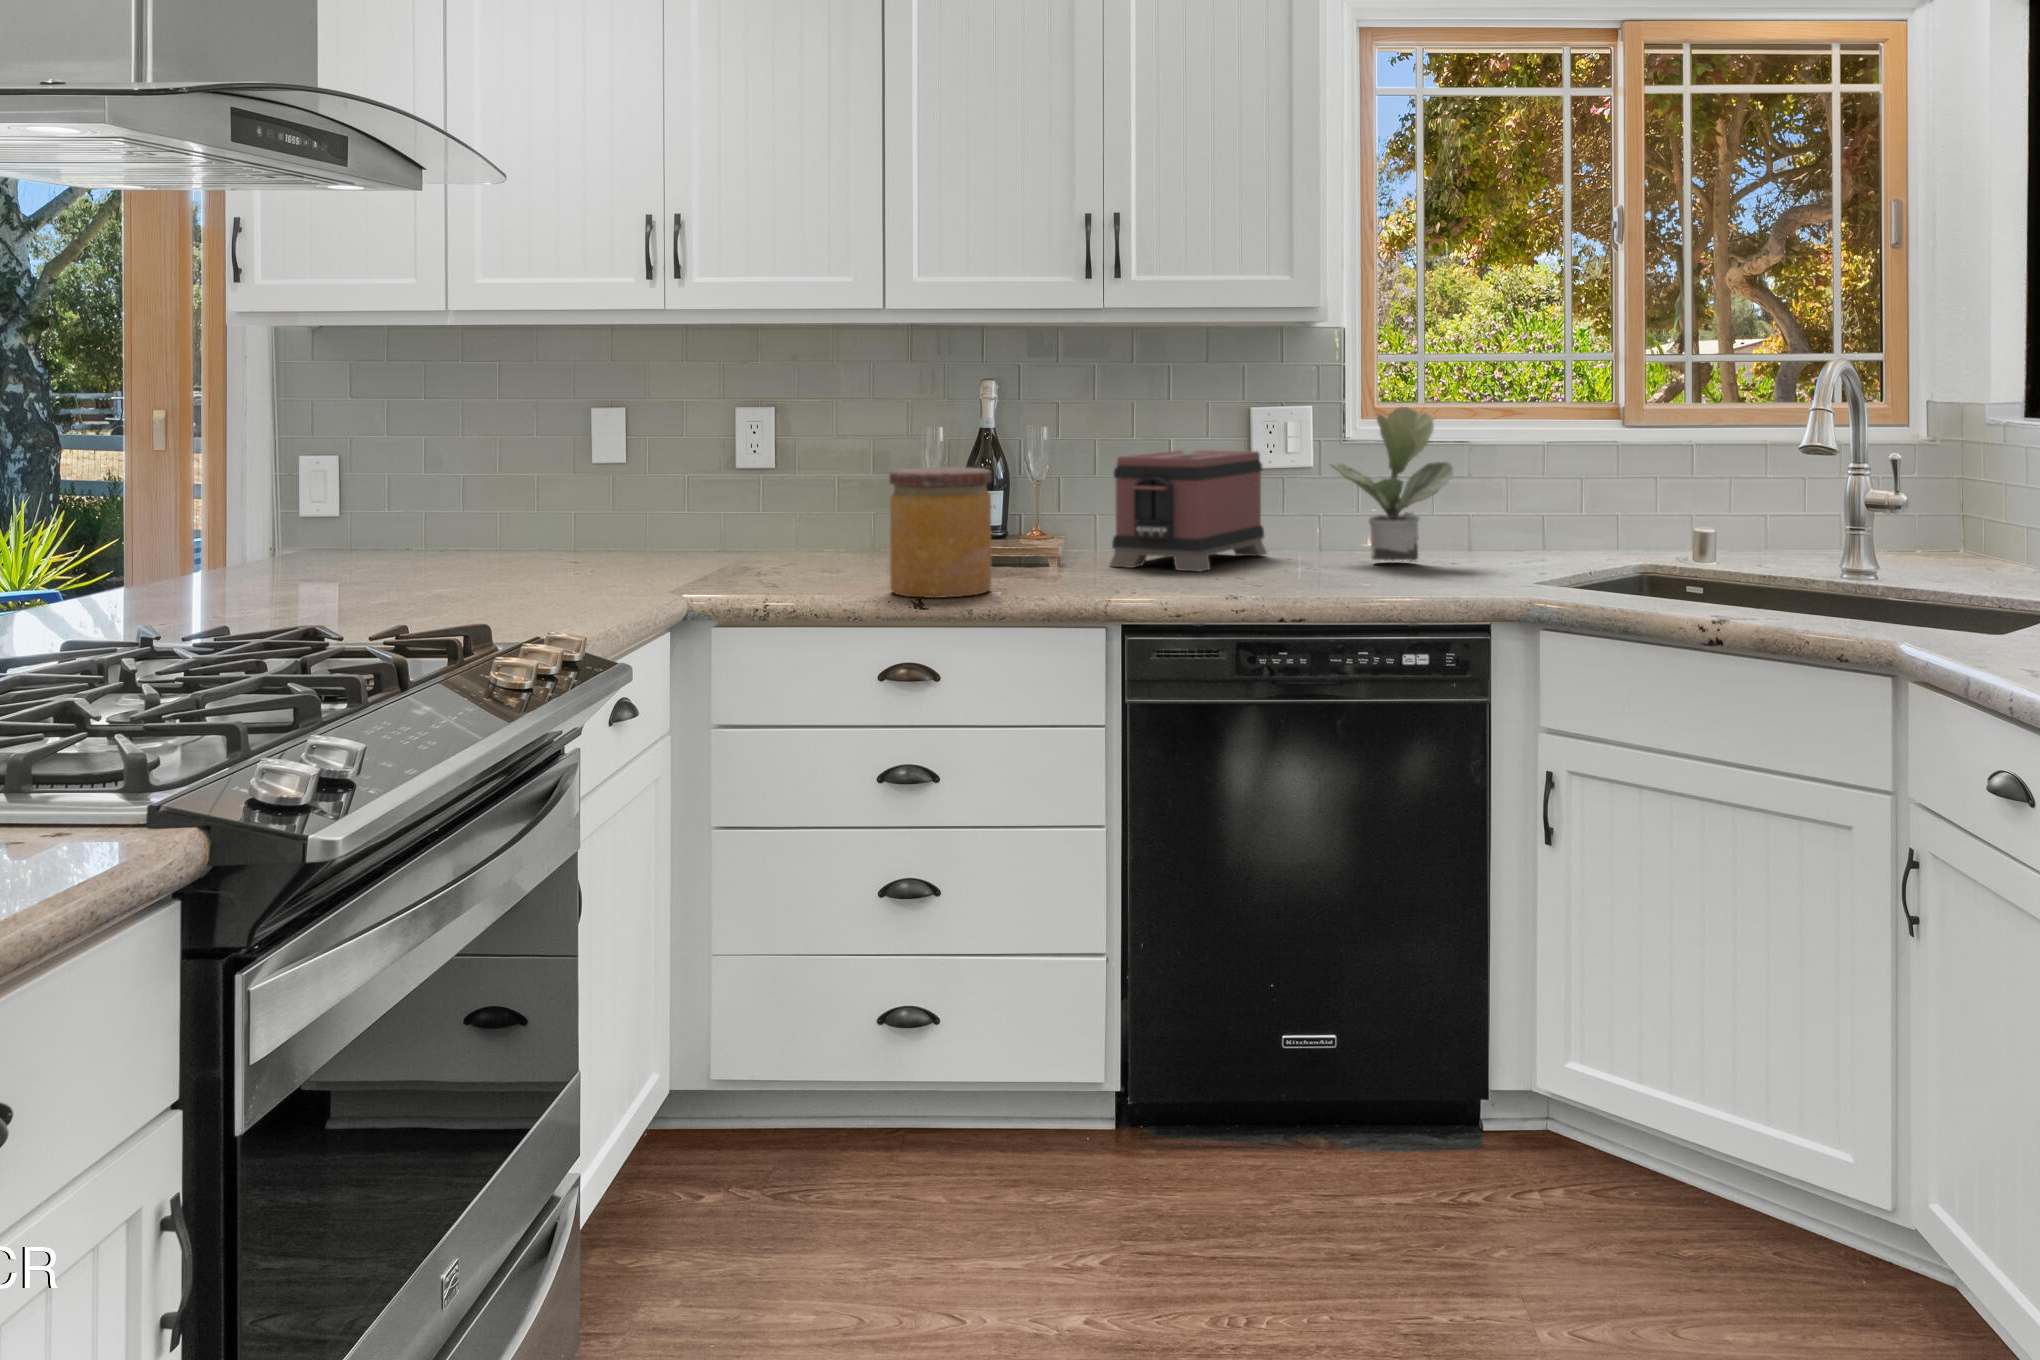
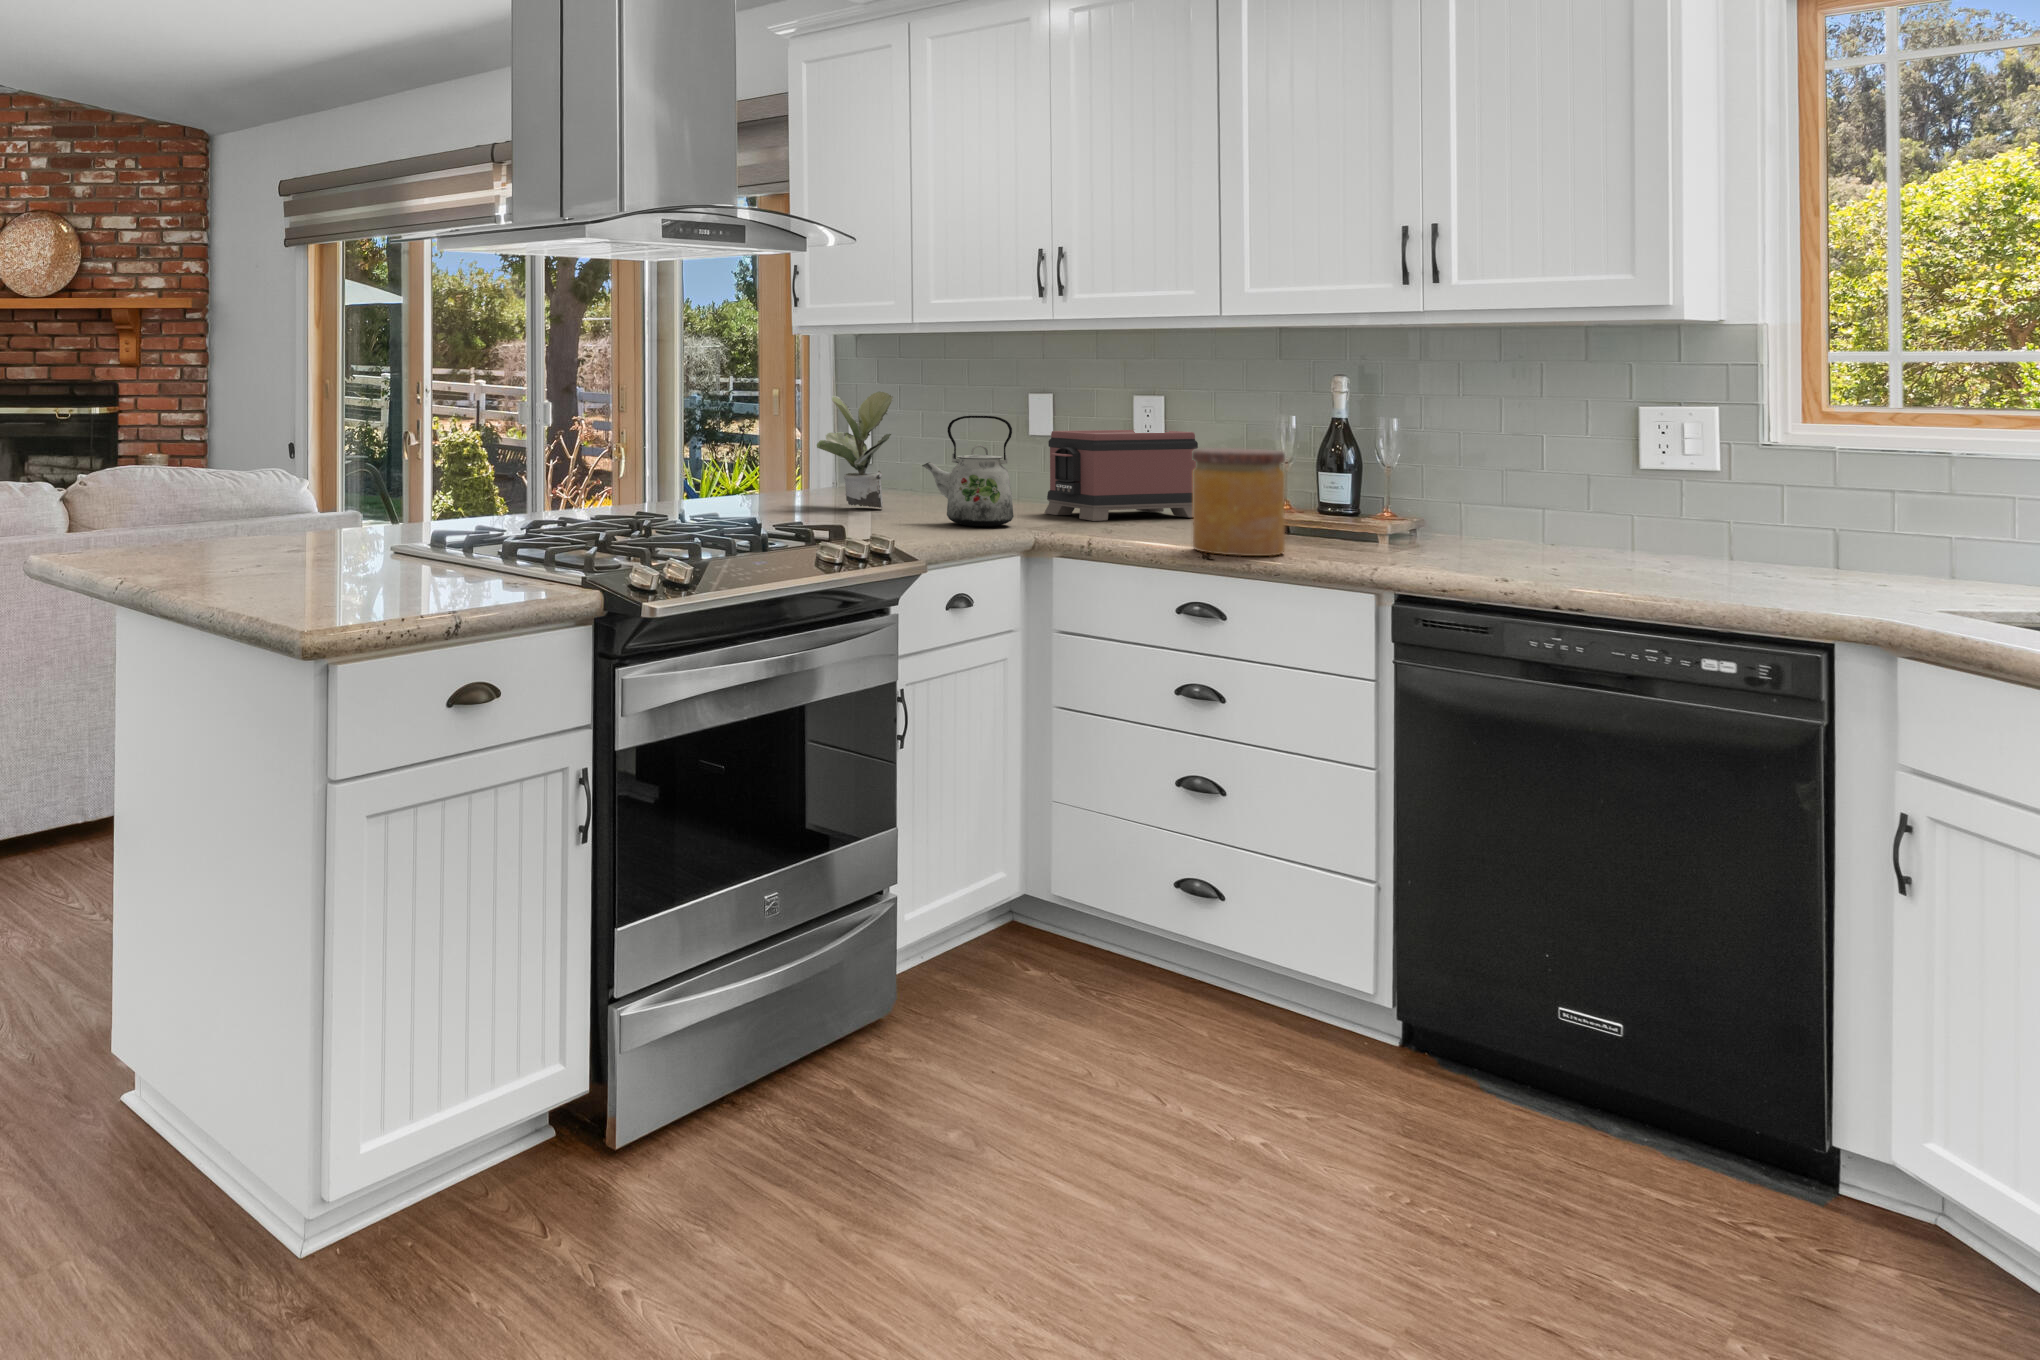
potted plant: present [1330,407,1453,561] -> present [817,392,893,508]
kettle: none [503,438,634,591] -> present [922,416,1014,526]
toaster: present [1110,450,1267,571] -> present [1044,430,1198,521]

